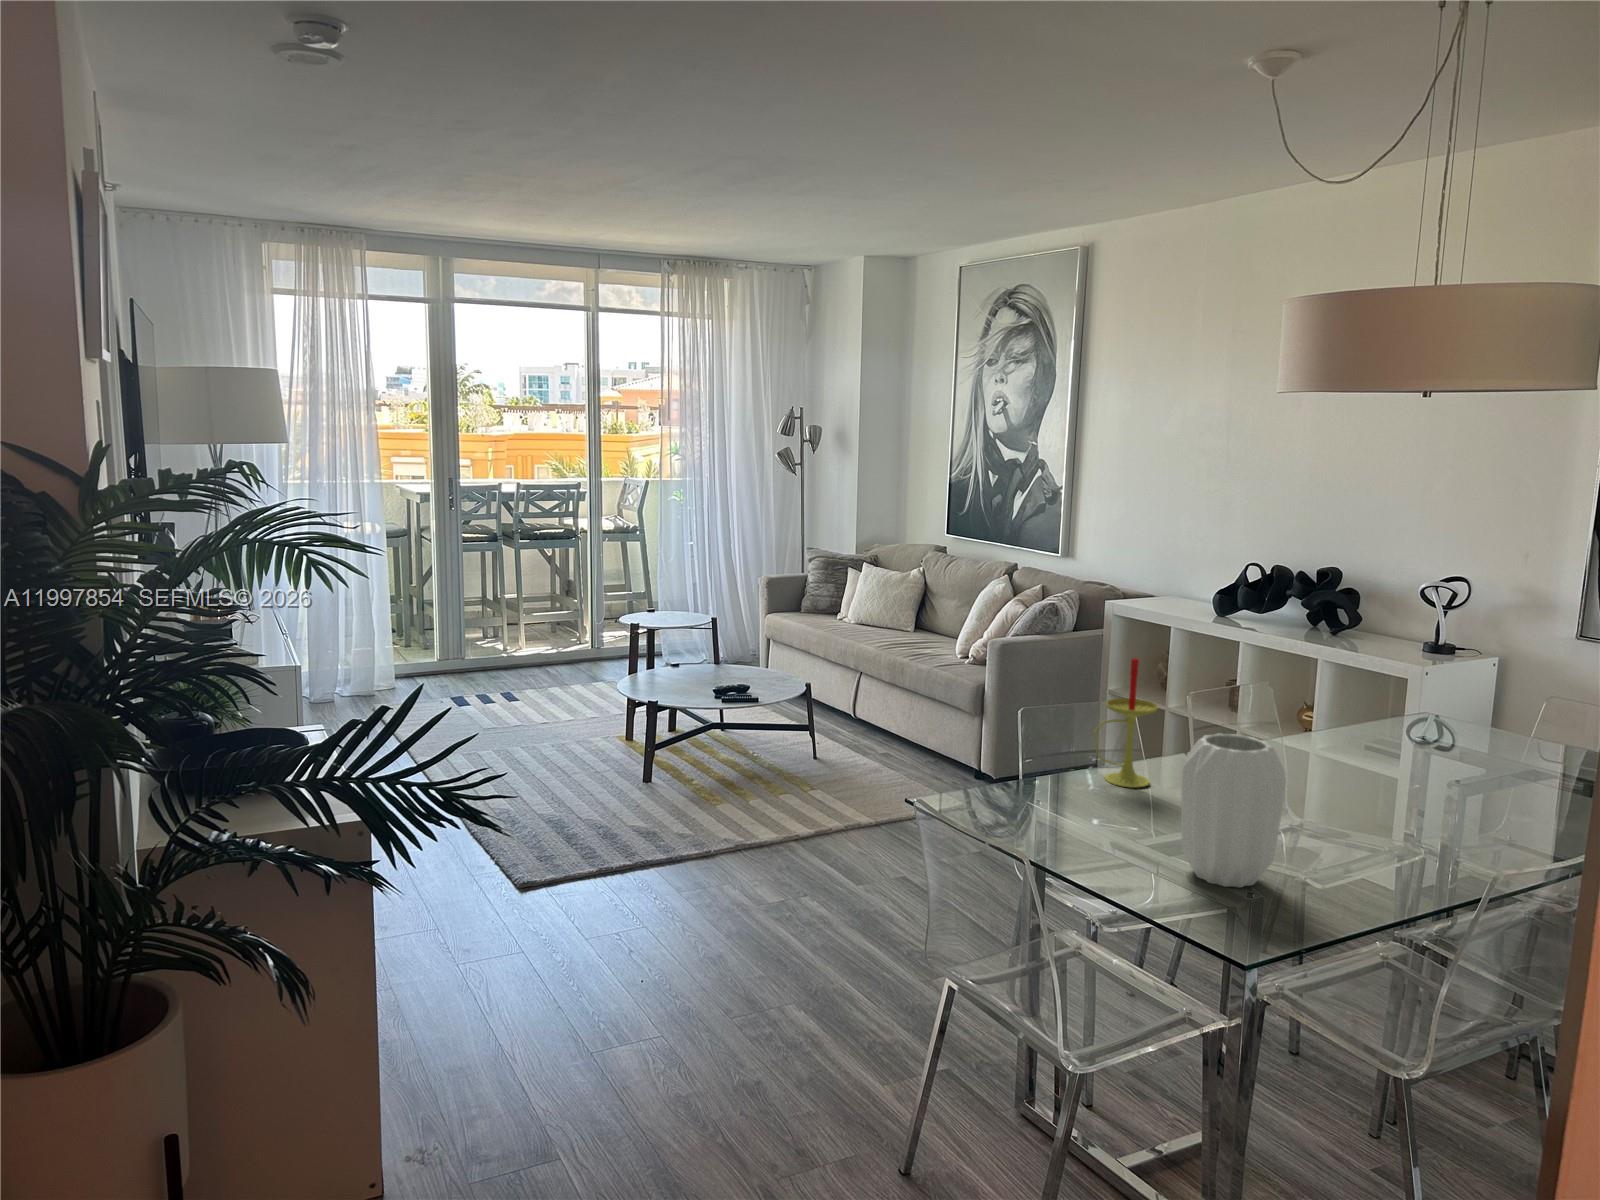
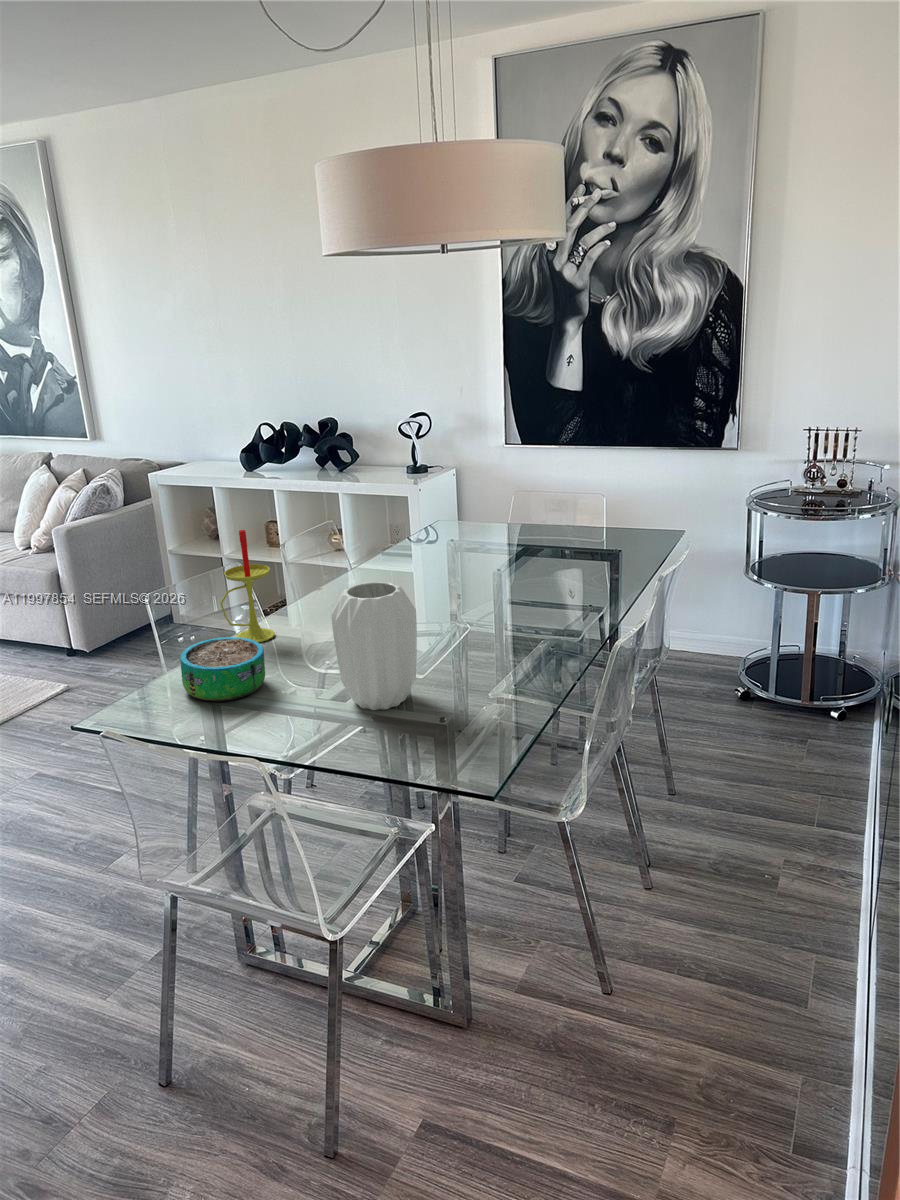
decorative bowl: none [1019,761,1112,828] -> present [180,637,265,702]

